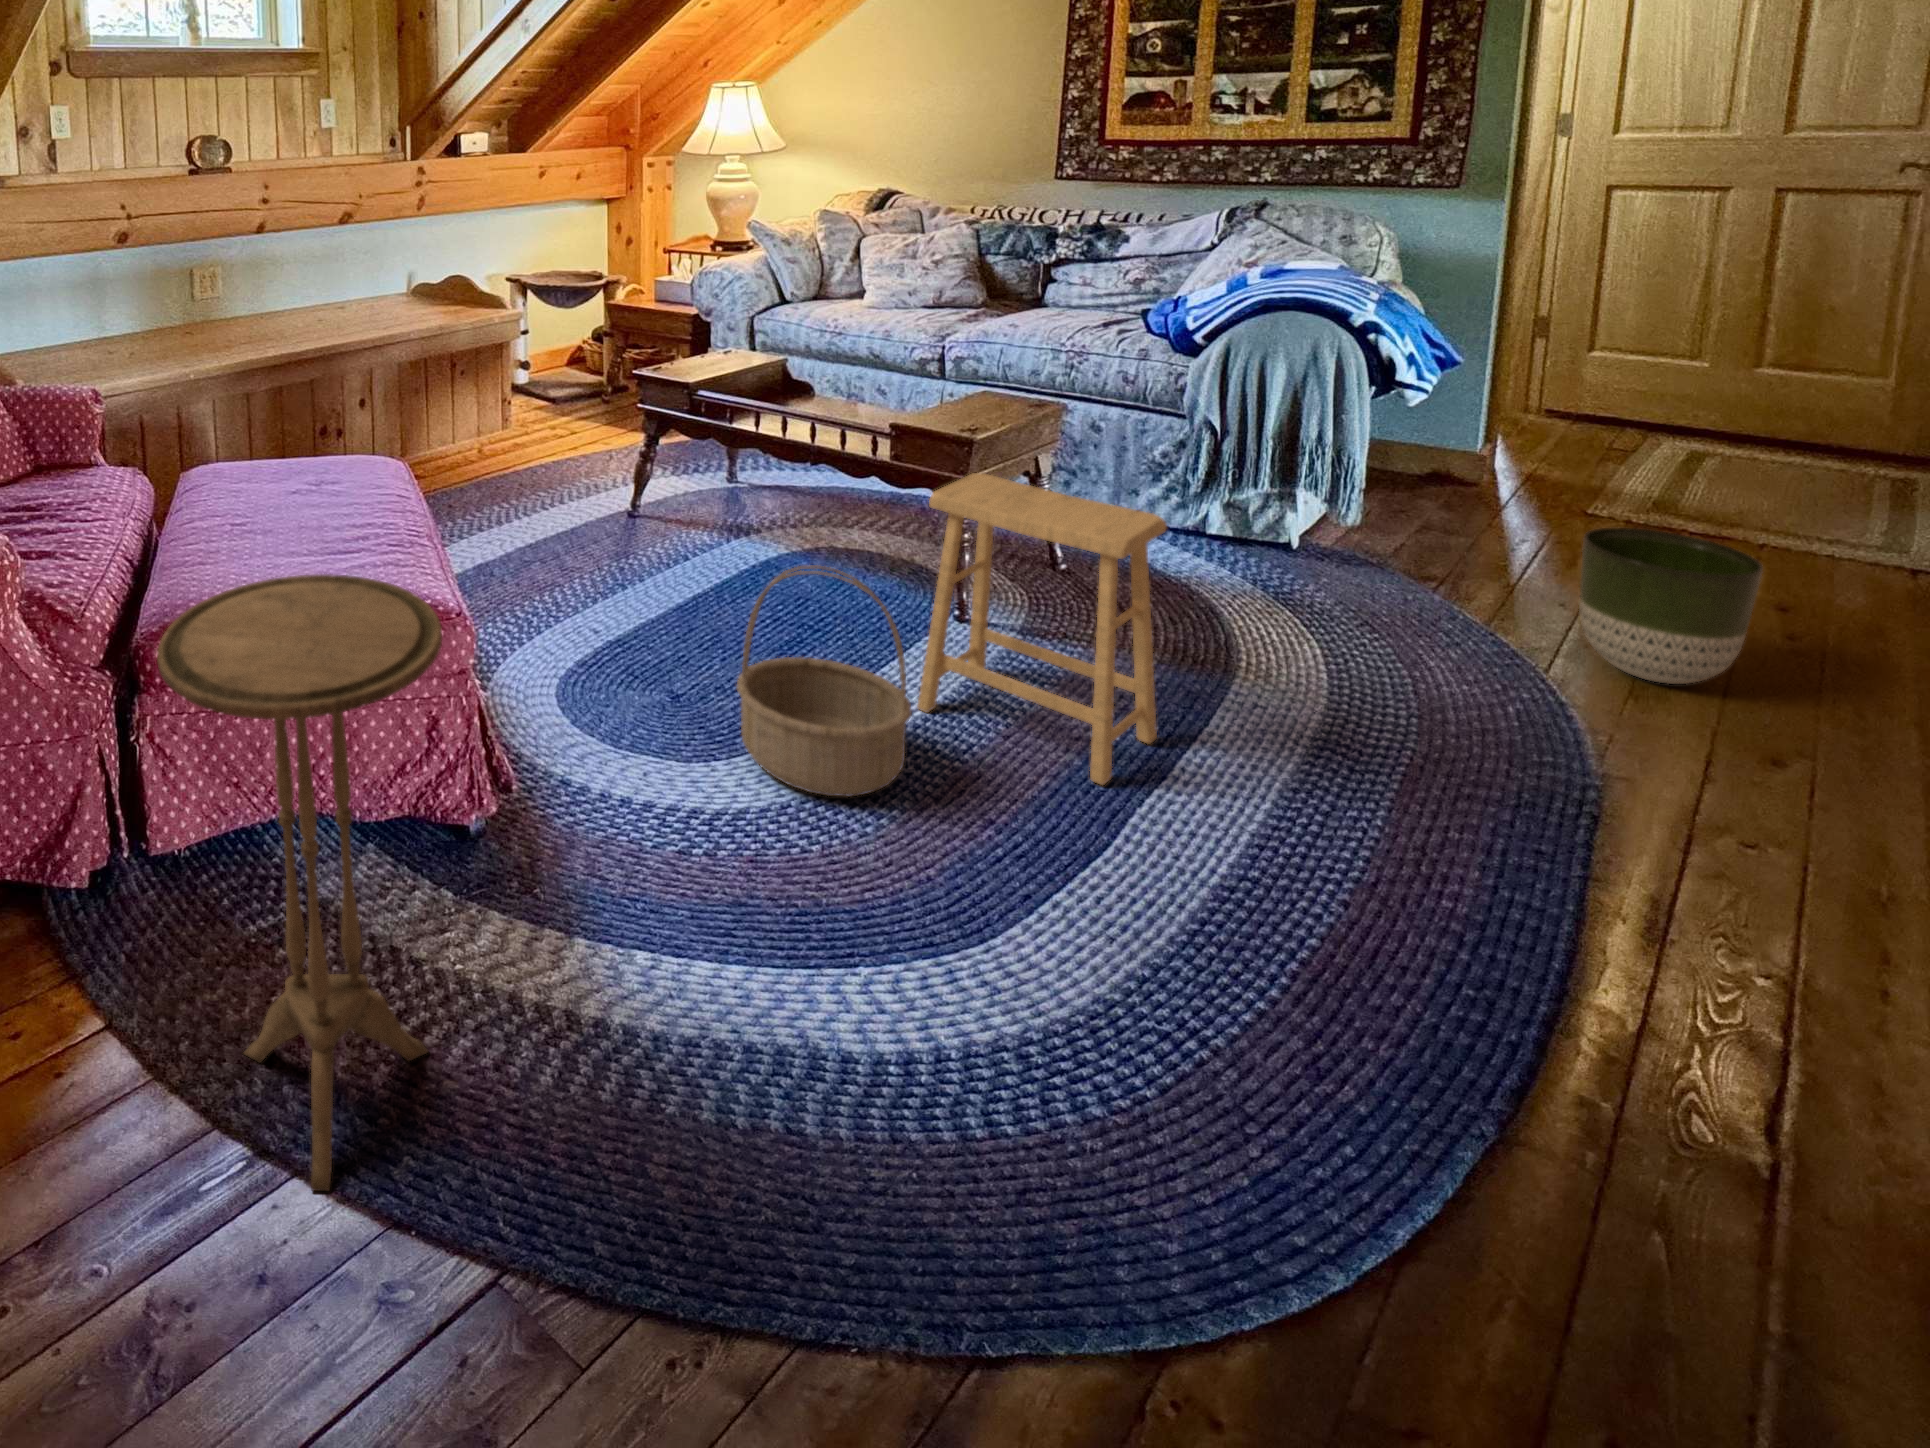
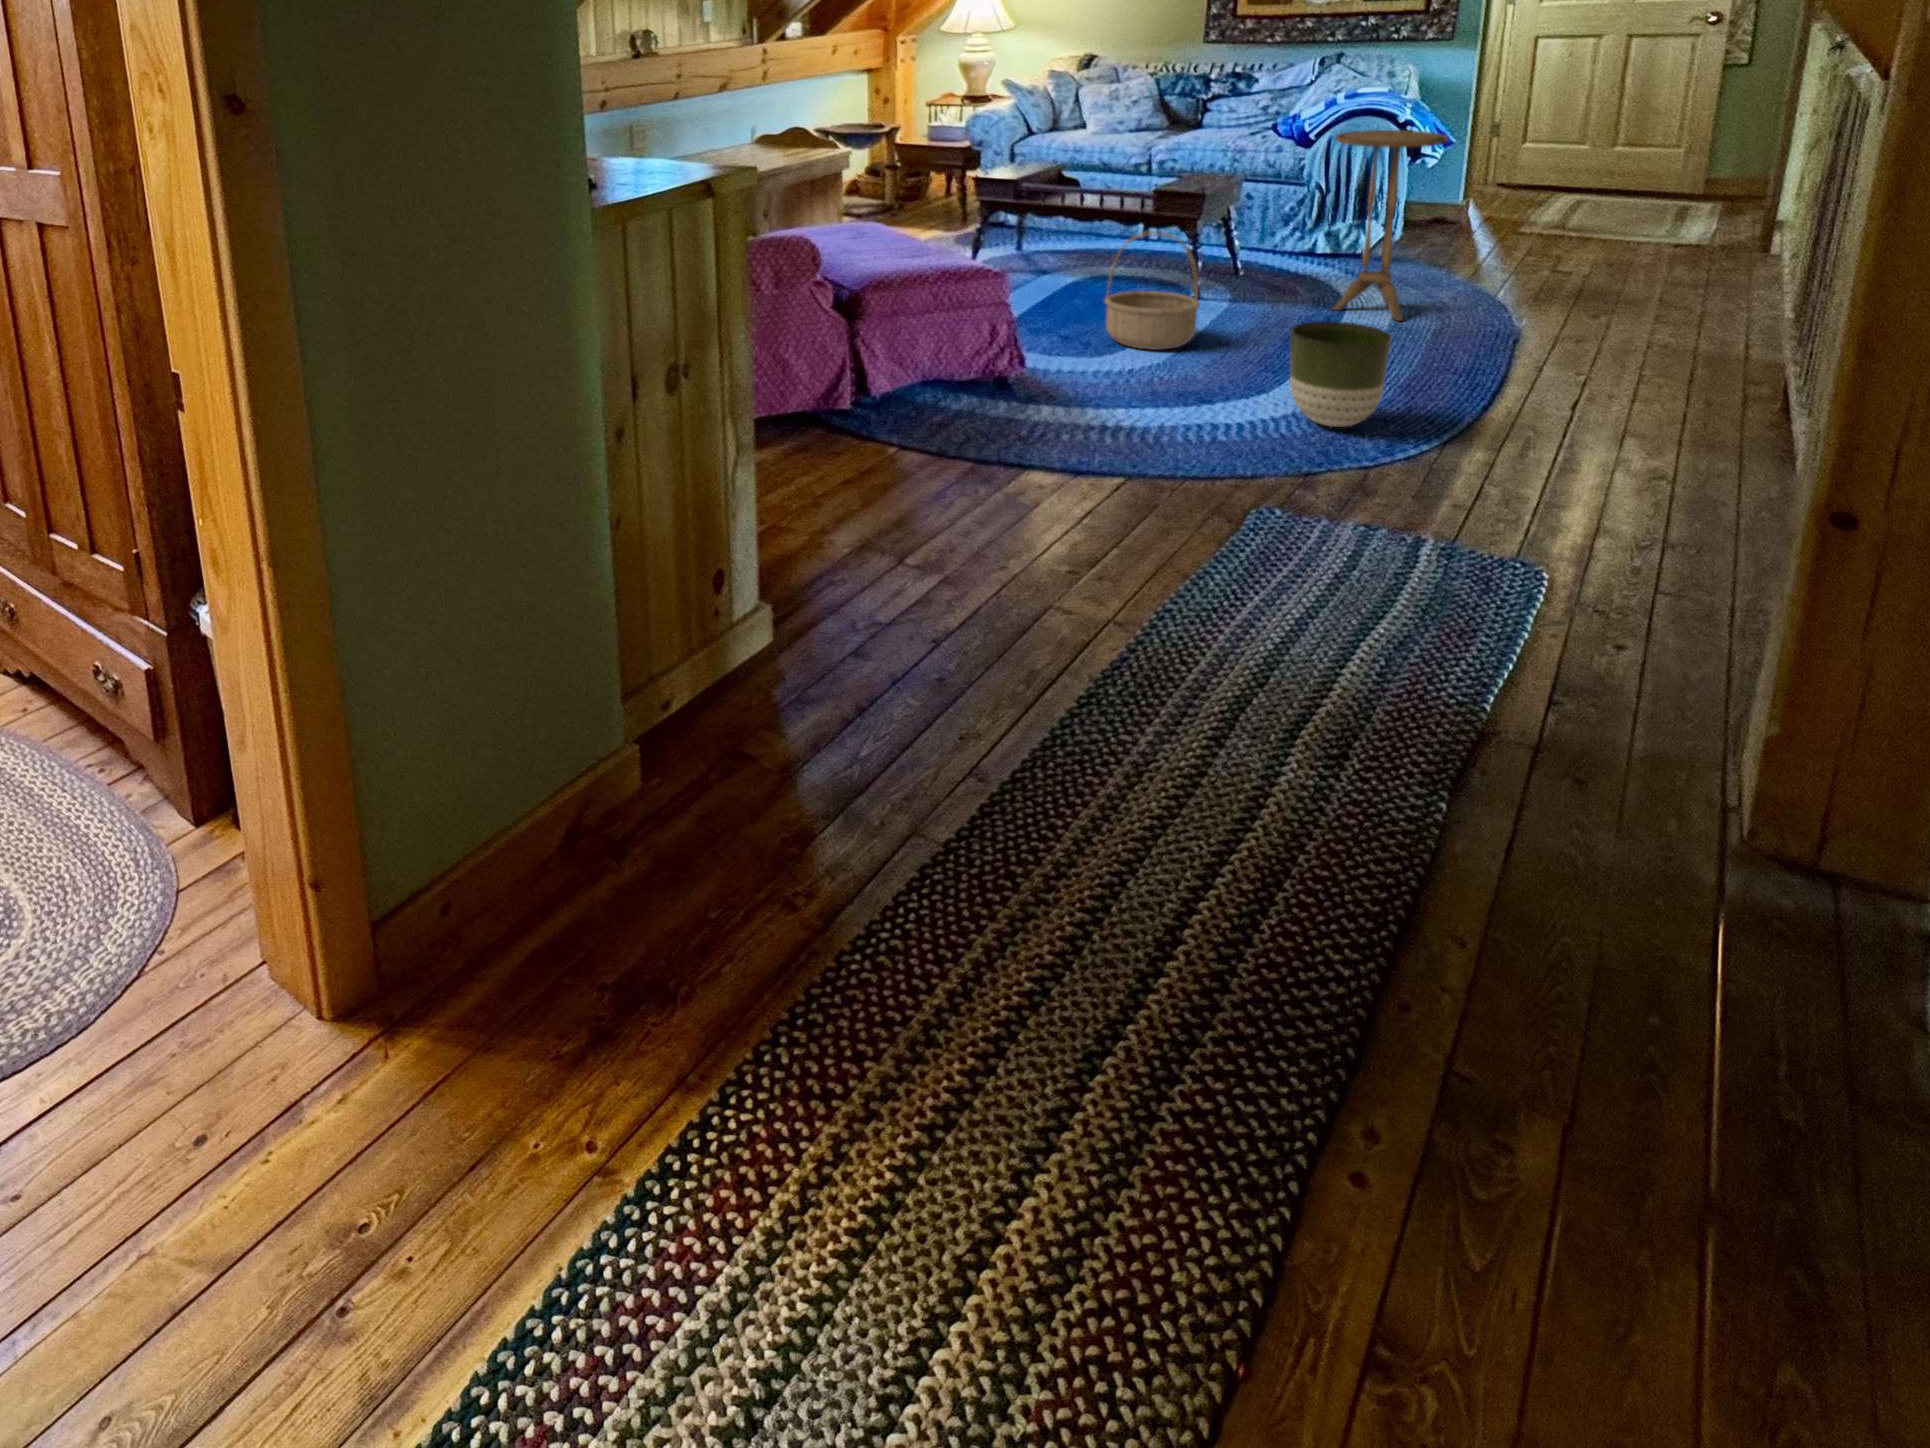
footstool: present [918,473,1167,785] -> none [1187,192,1319,337]
planter: present [1579,528,1763,684] -> present [1290,321,1391,427]
side table: present [157,574,442,1191] -> present [1332,130,1449,321]

